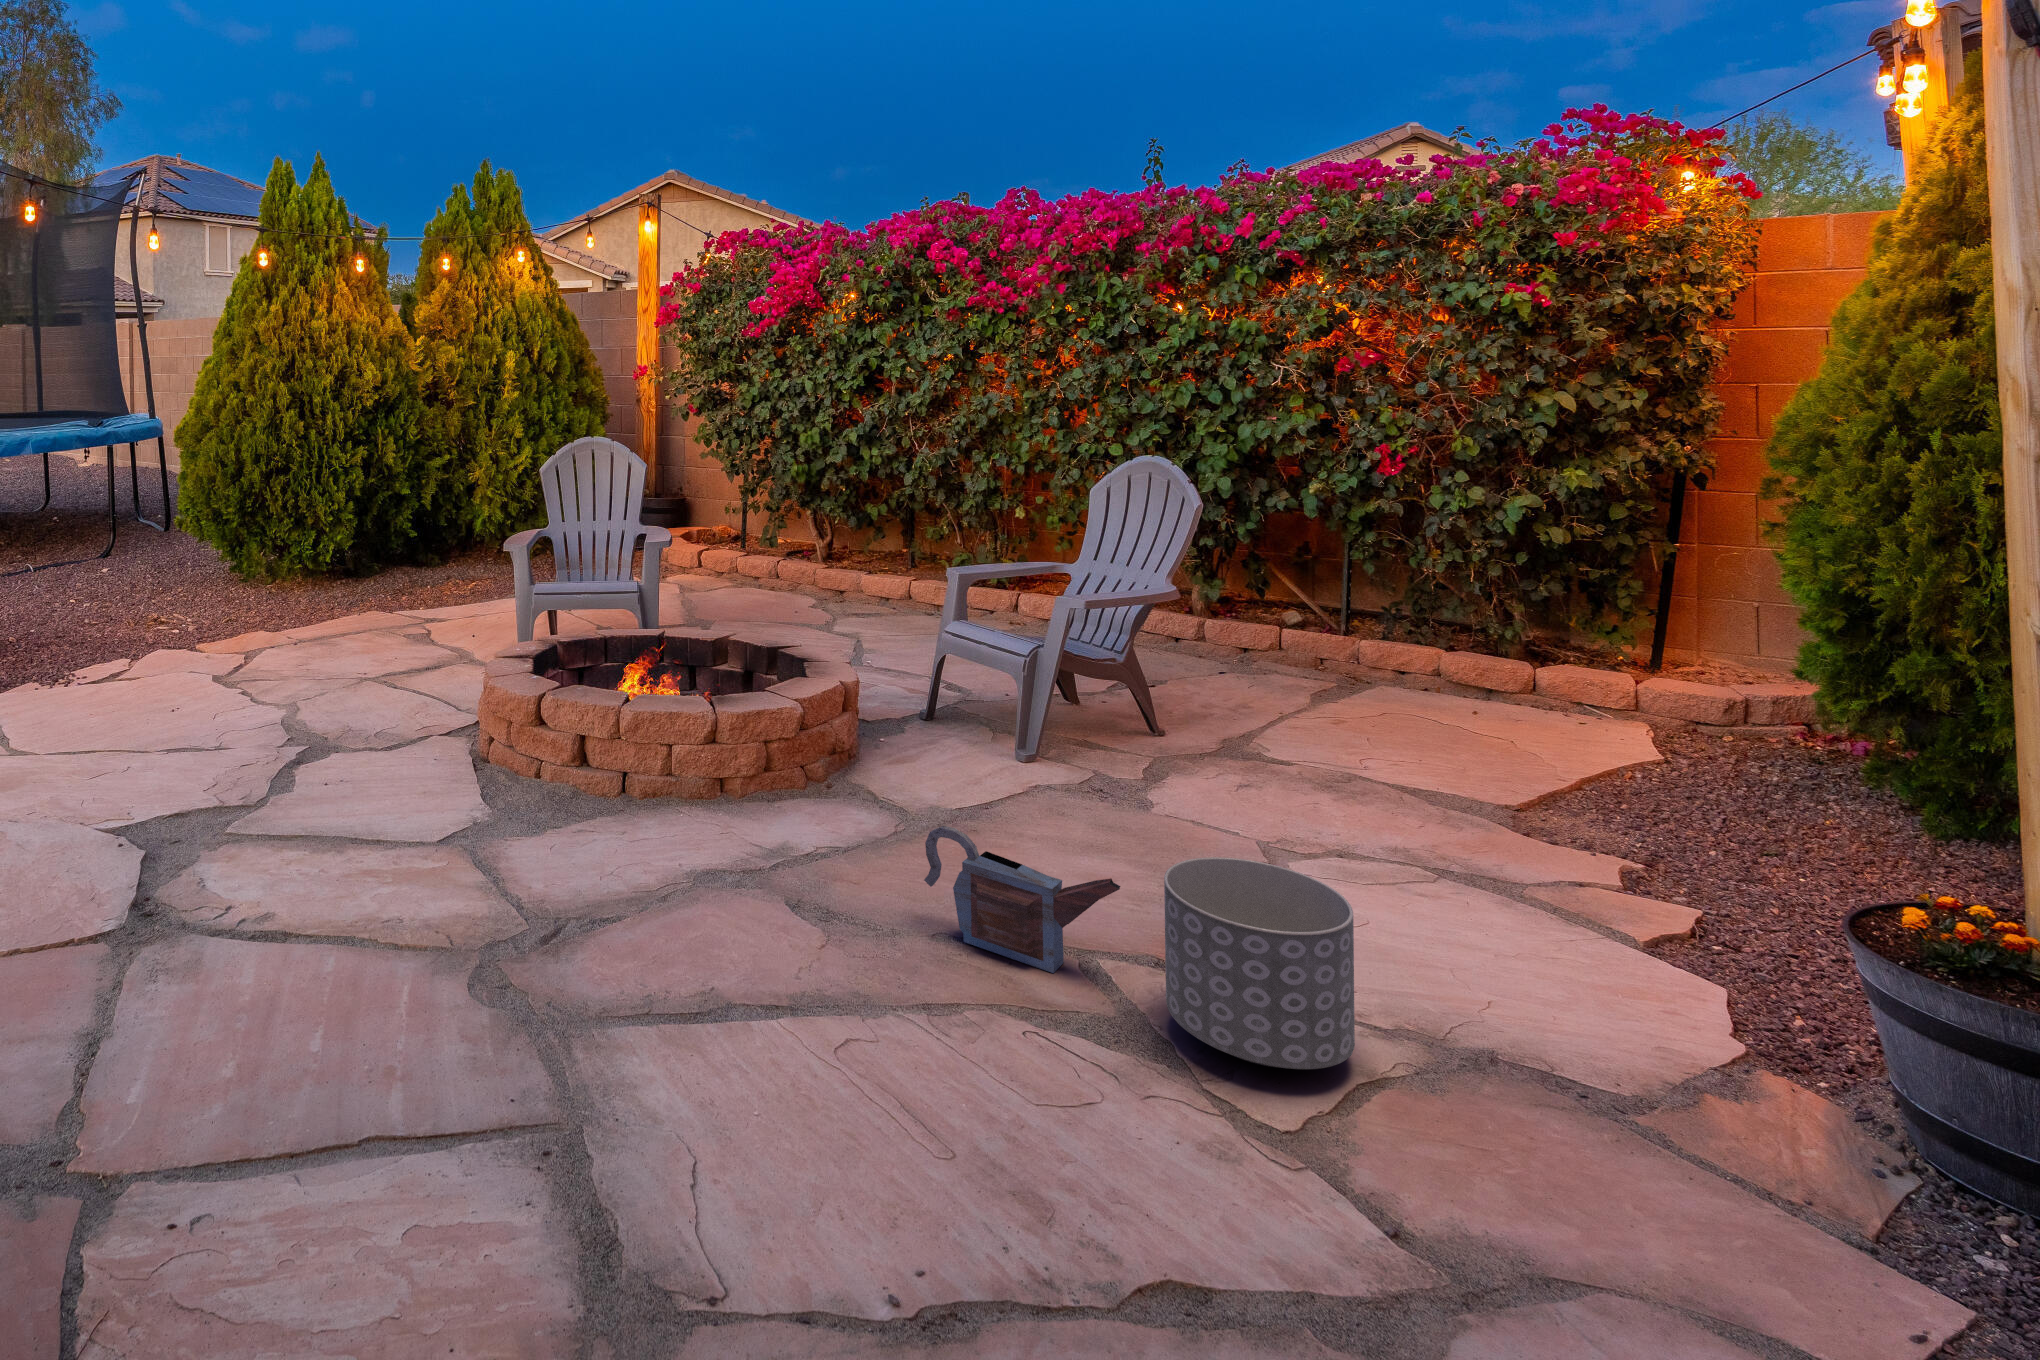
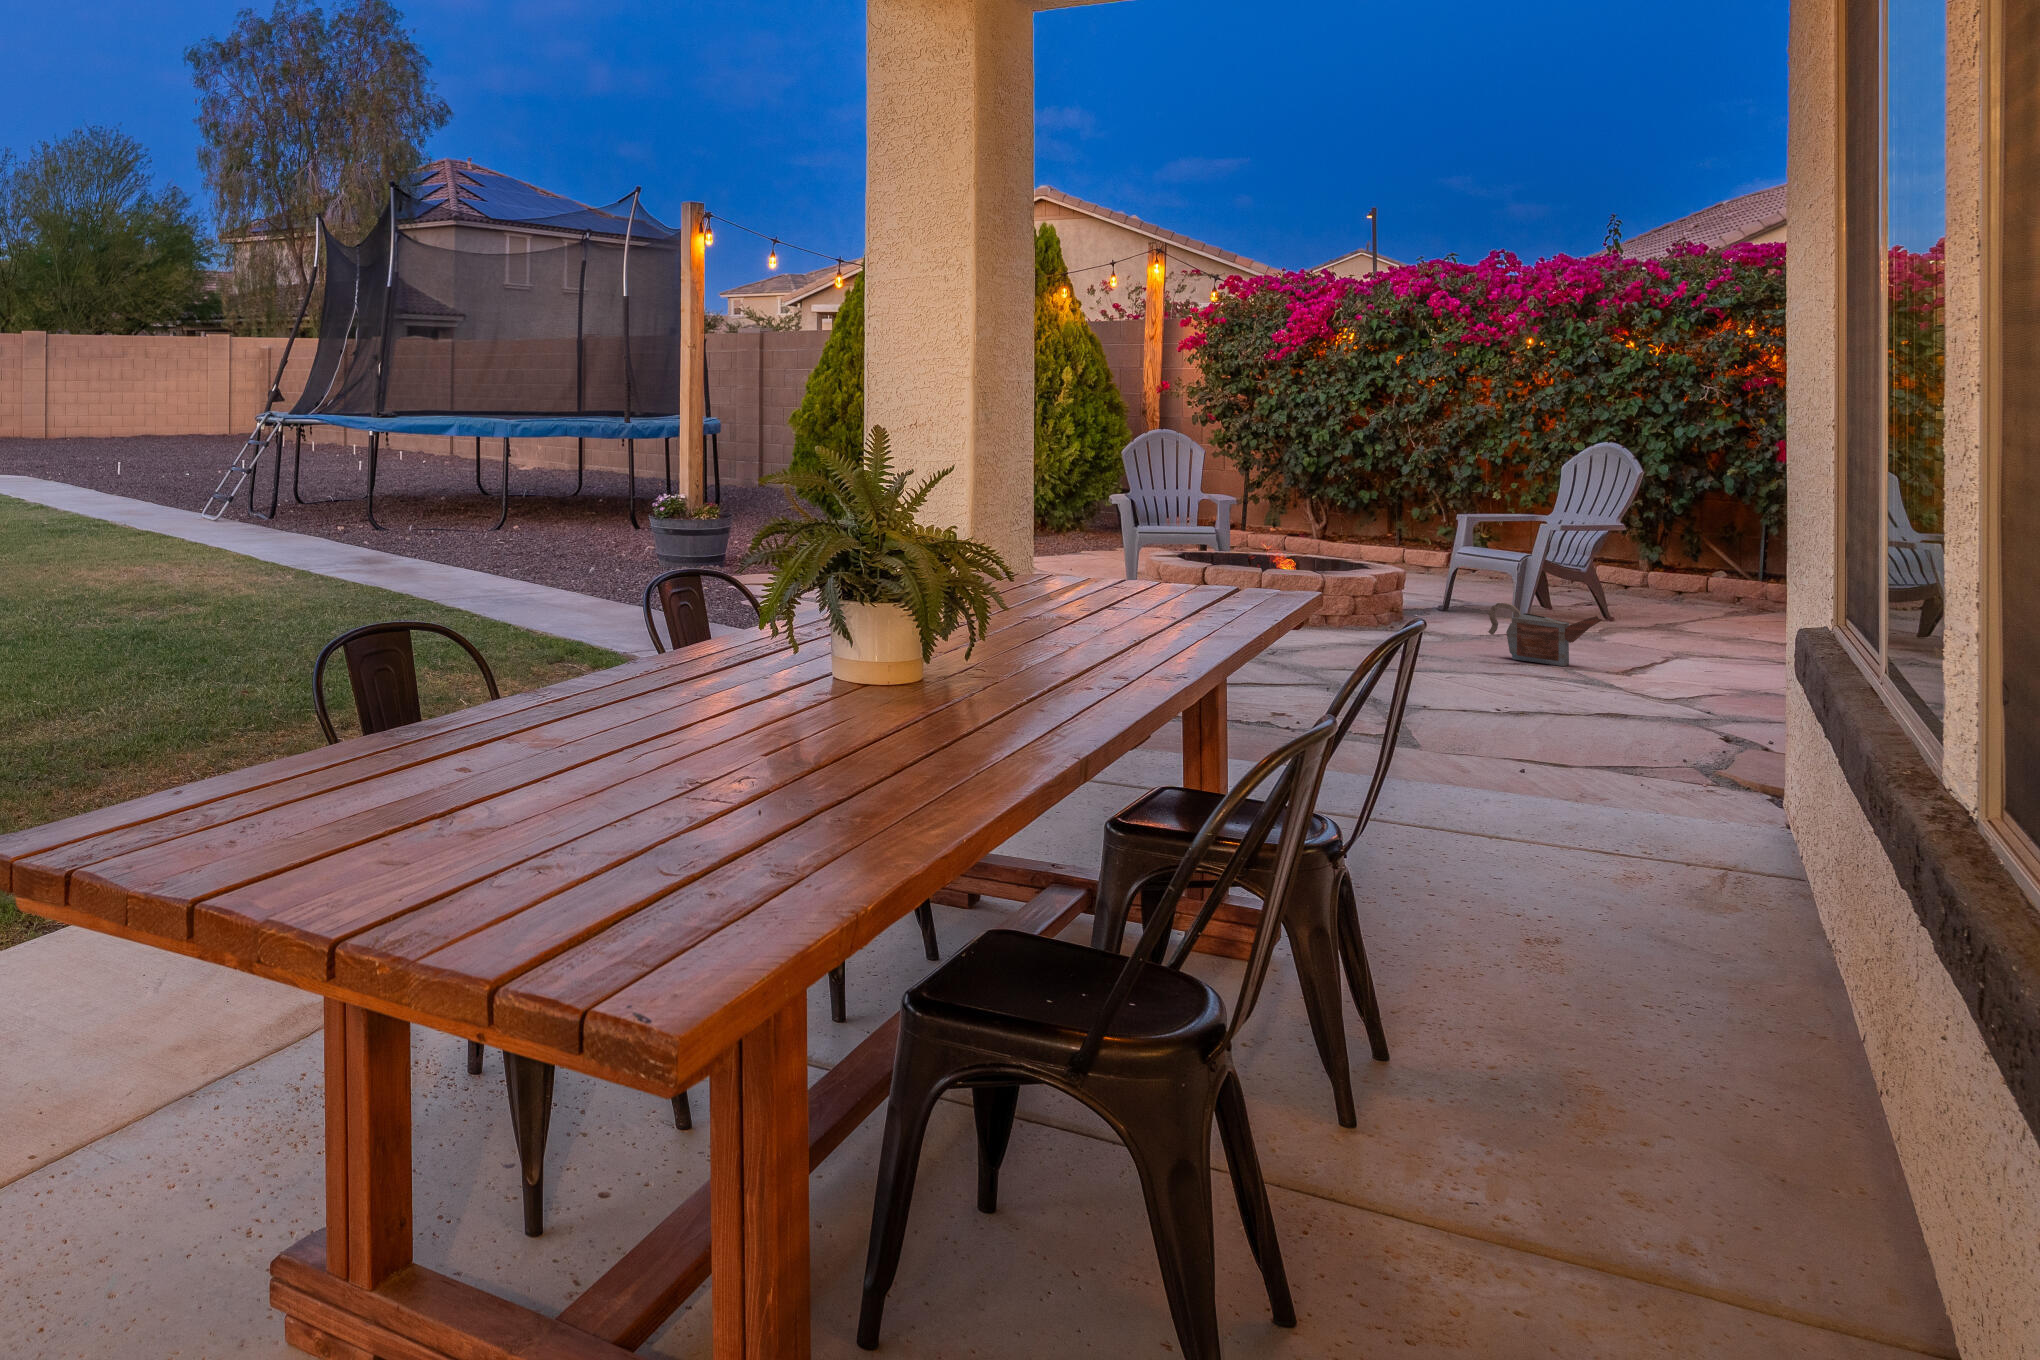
planter: present [1164,857,1355,1069] -> none [1626,603,1720,683]

